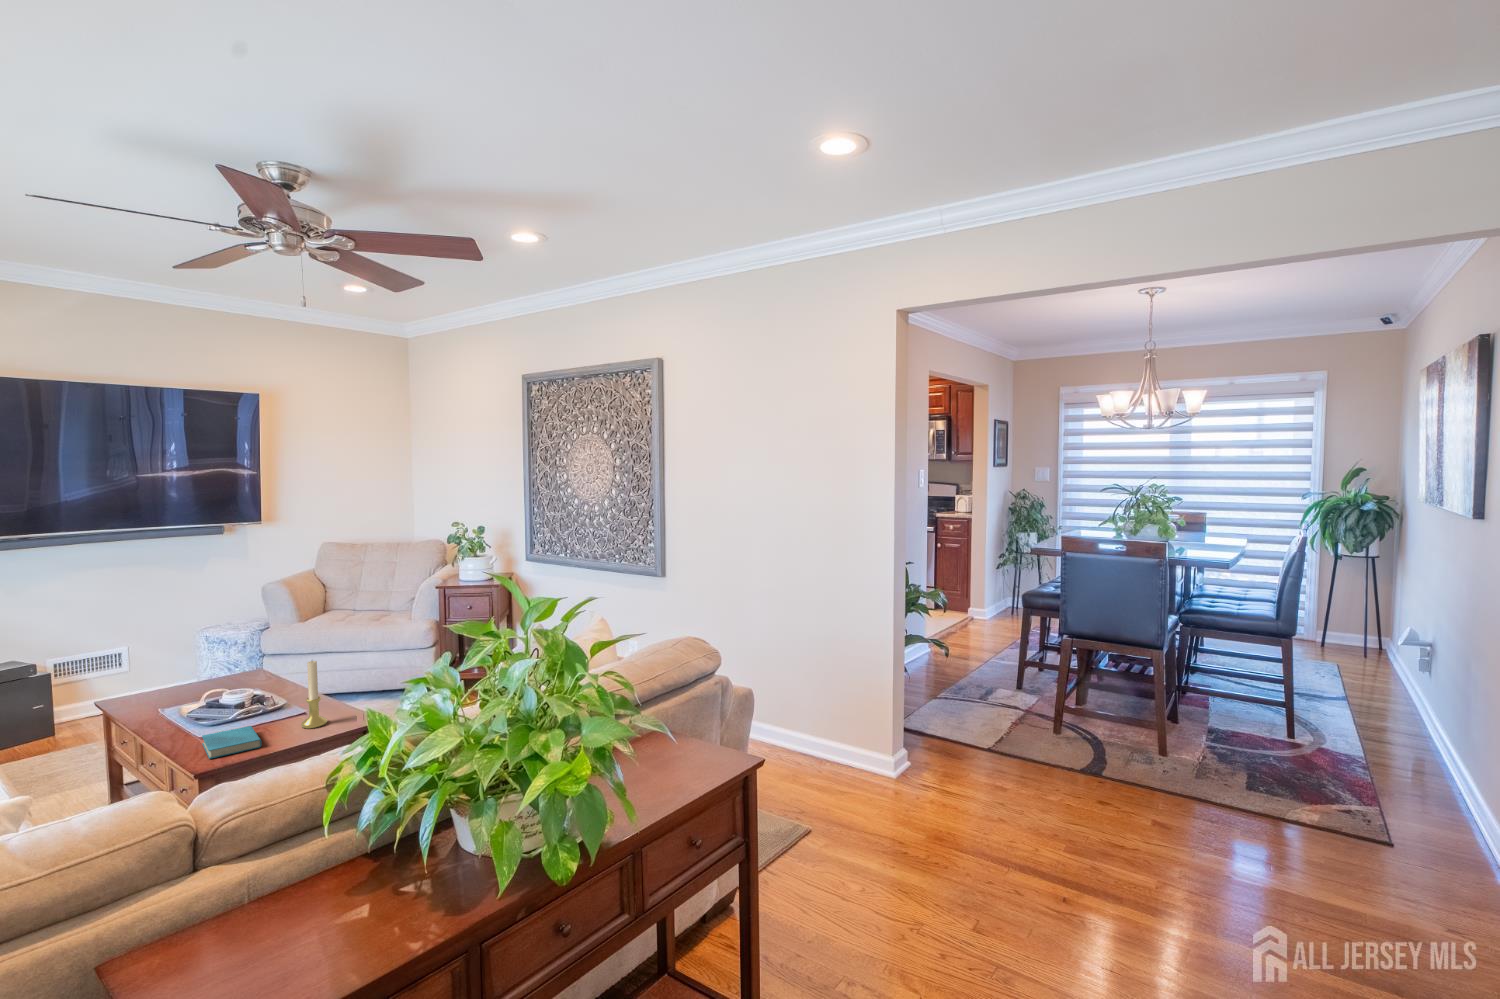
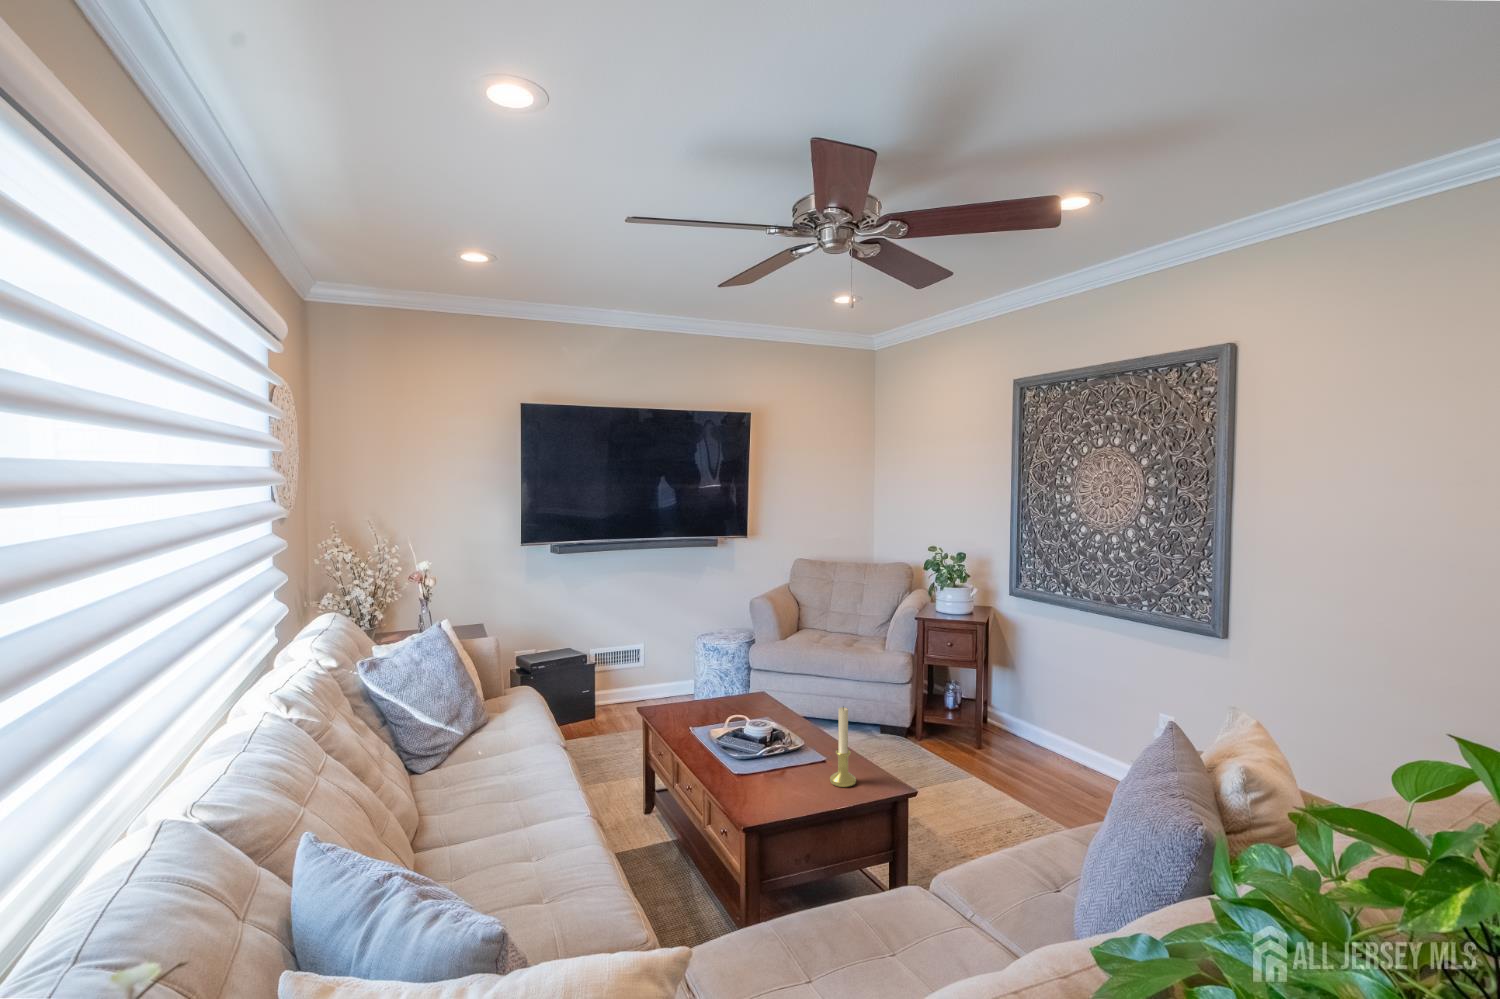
book: present [202,726,262,759] -> none [738,771,798,809]

